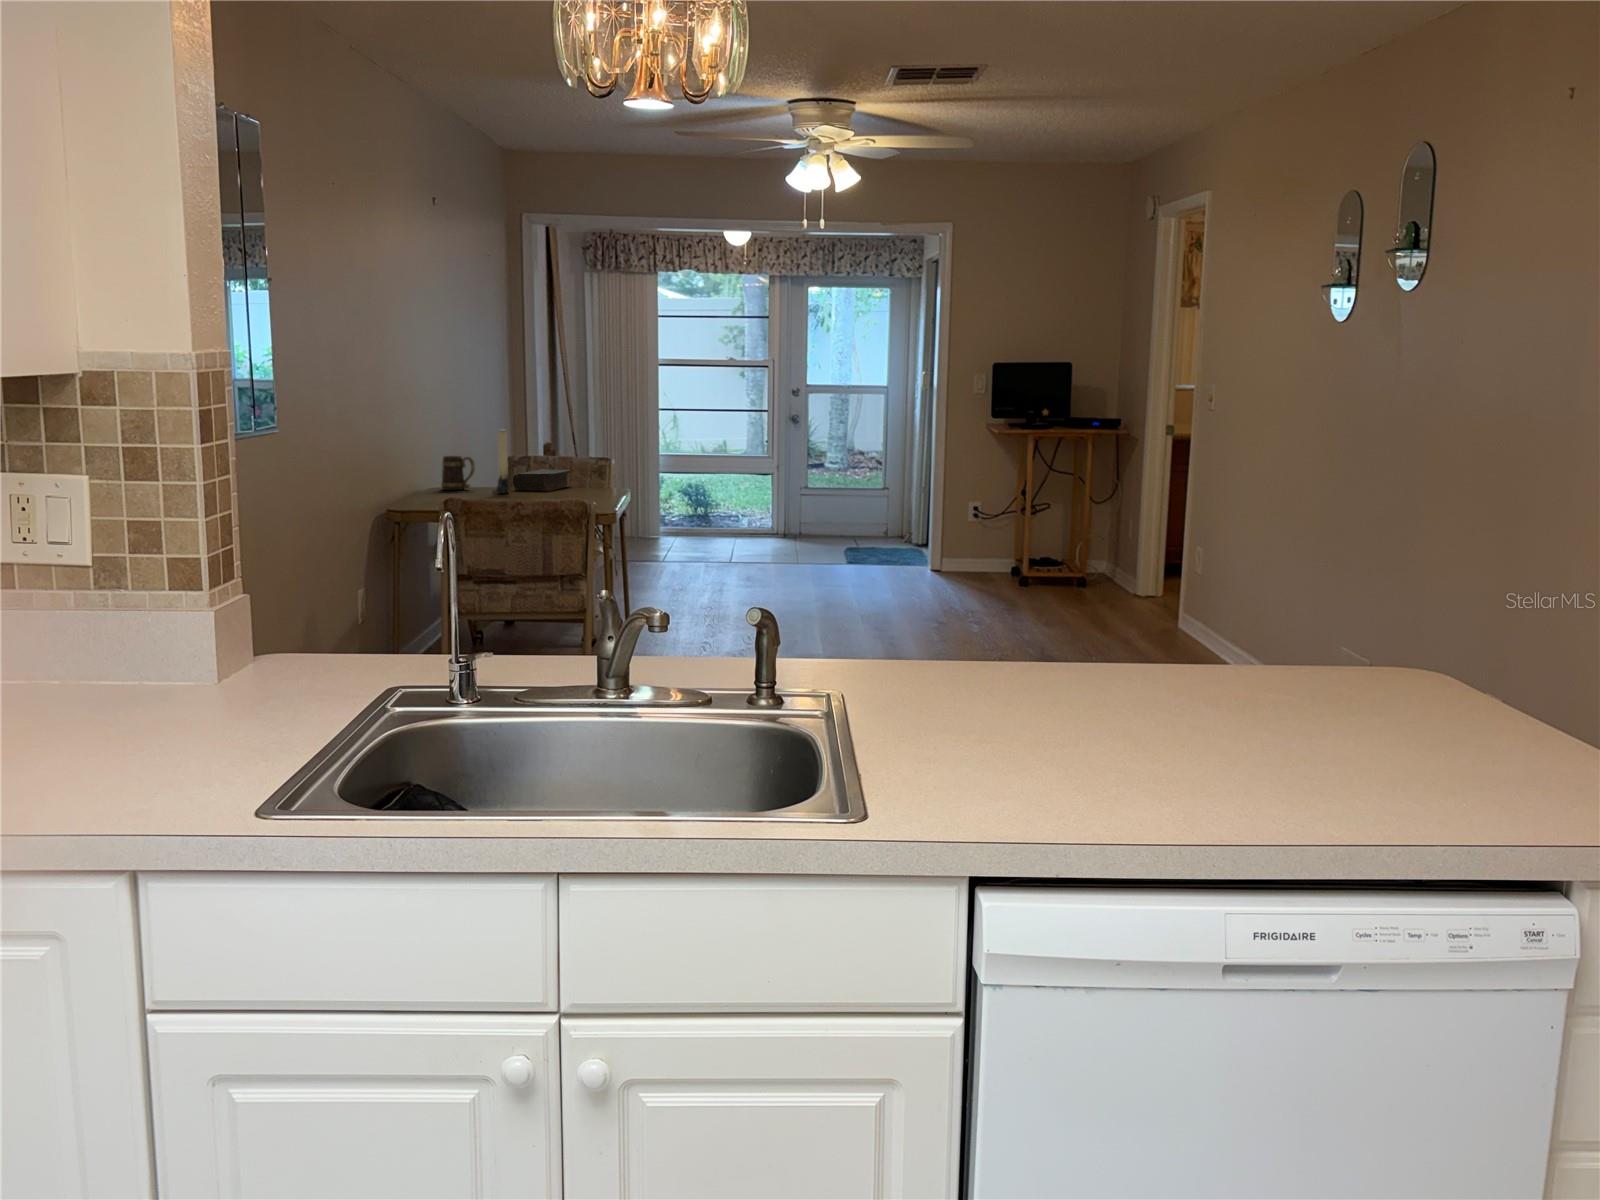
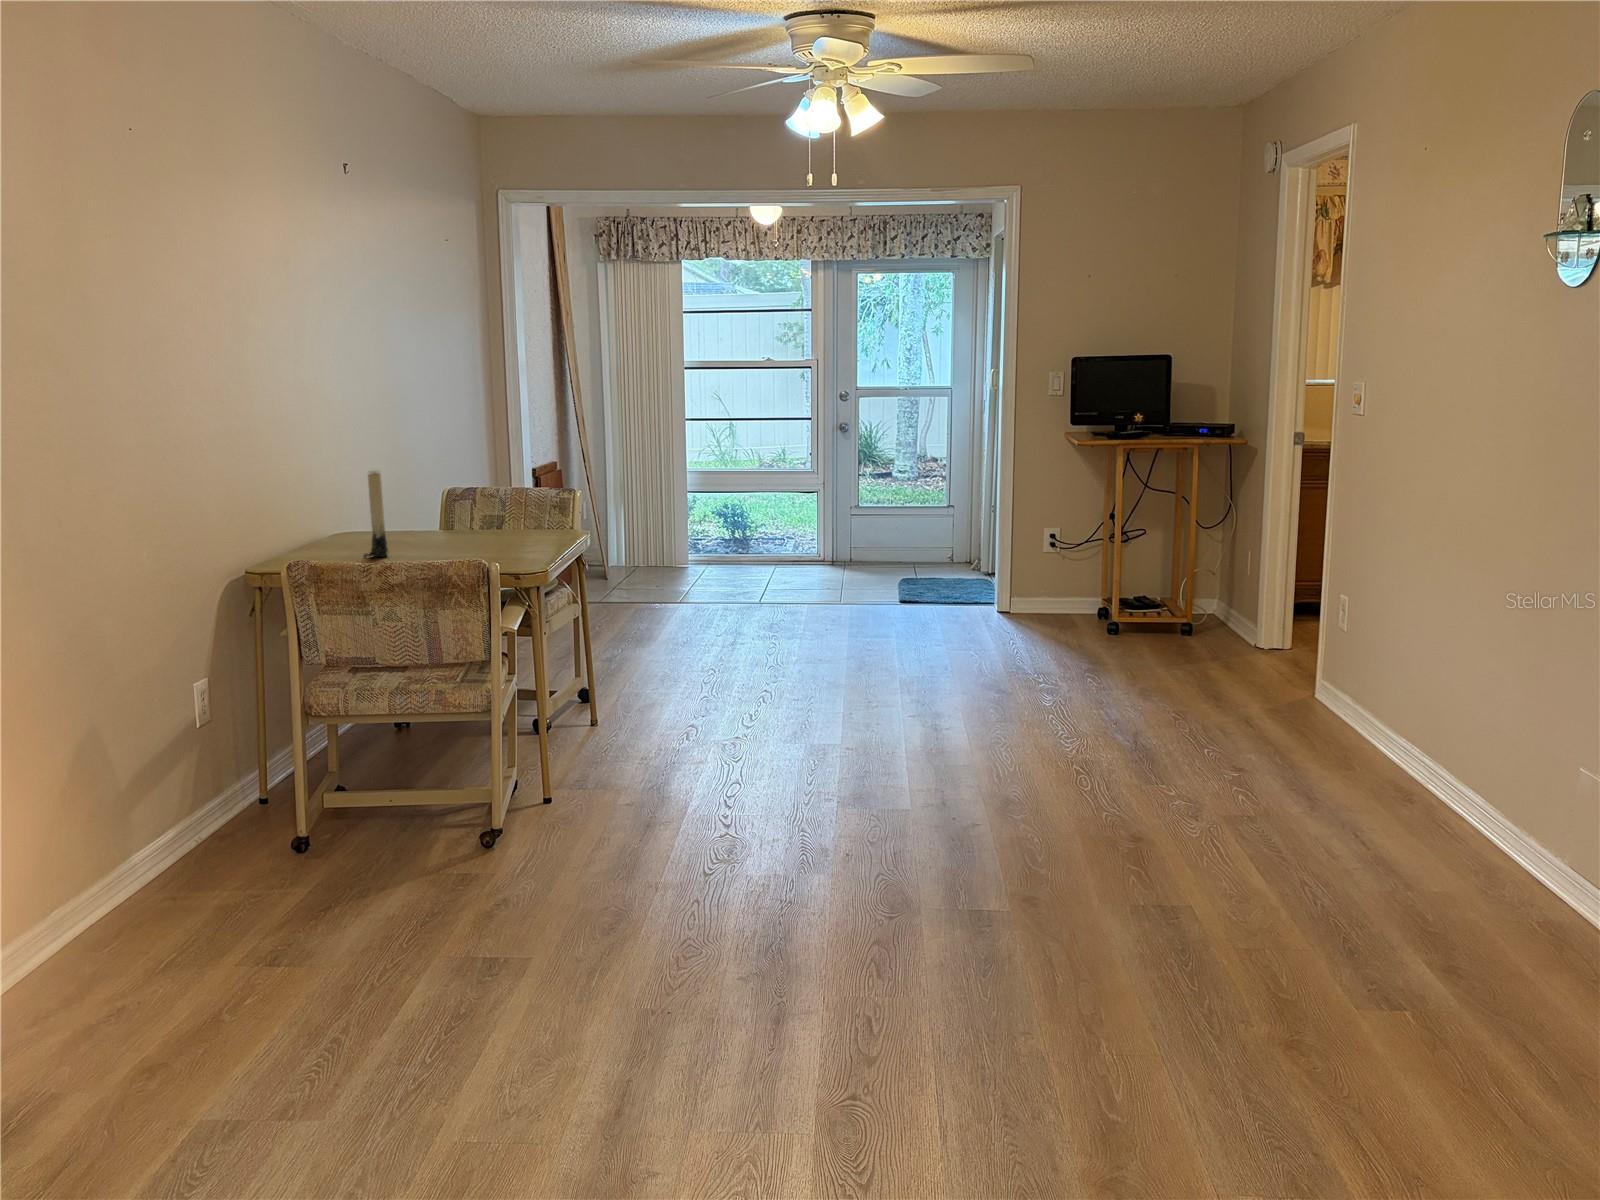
mug: present [441,456,475,490] -> none [308,505,351,551]
book: present [513,469,571,491] -> none [401,518,487,551]

